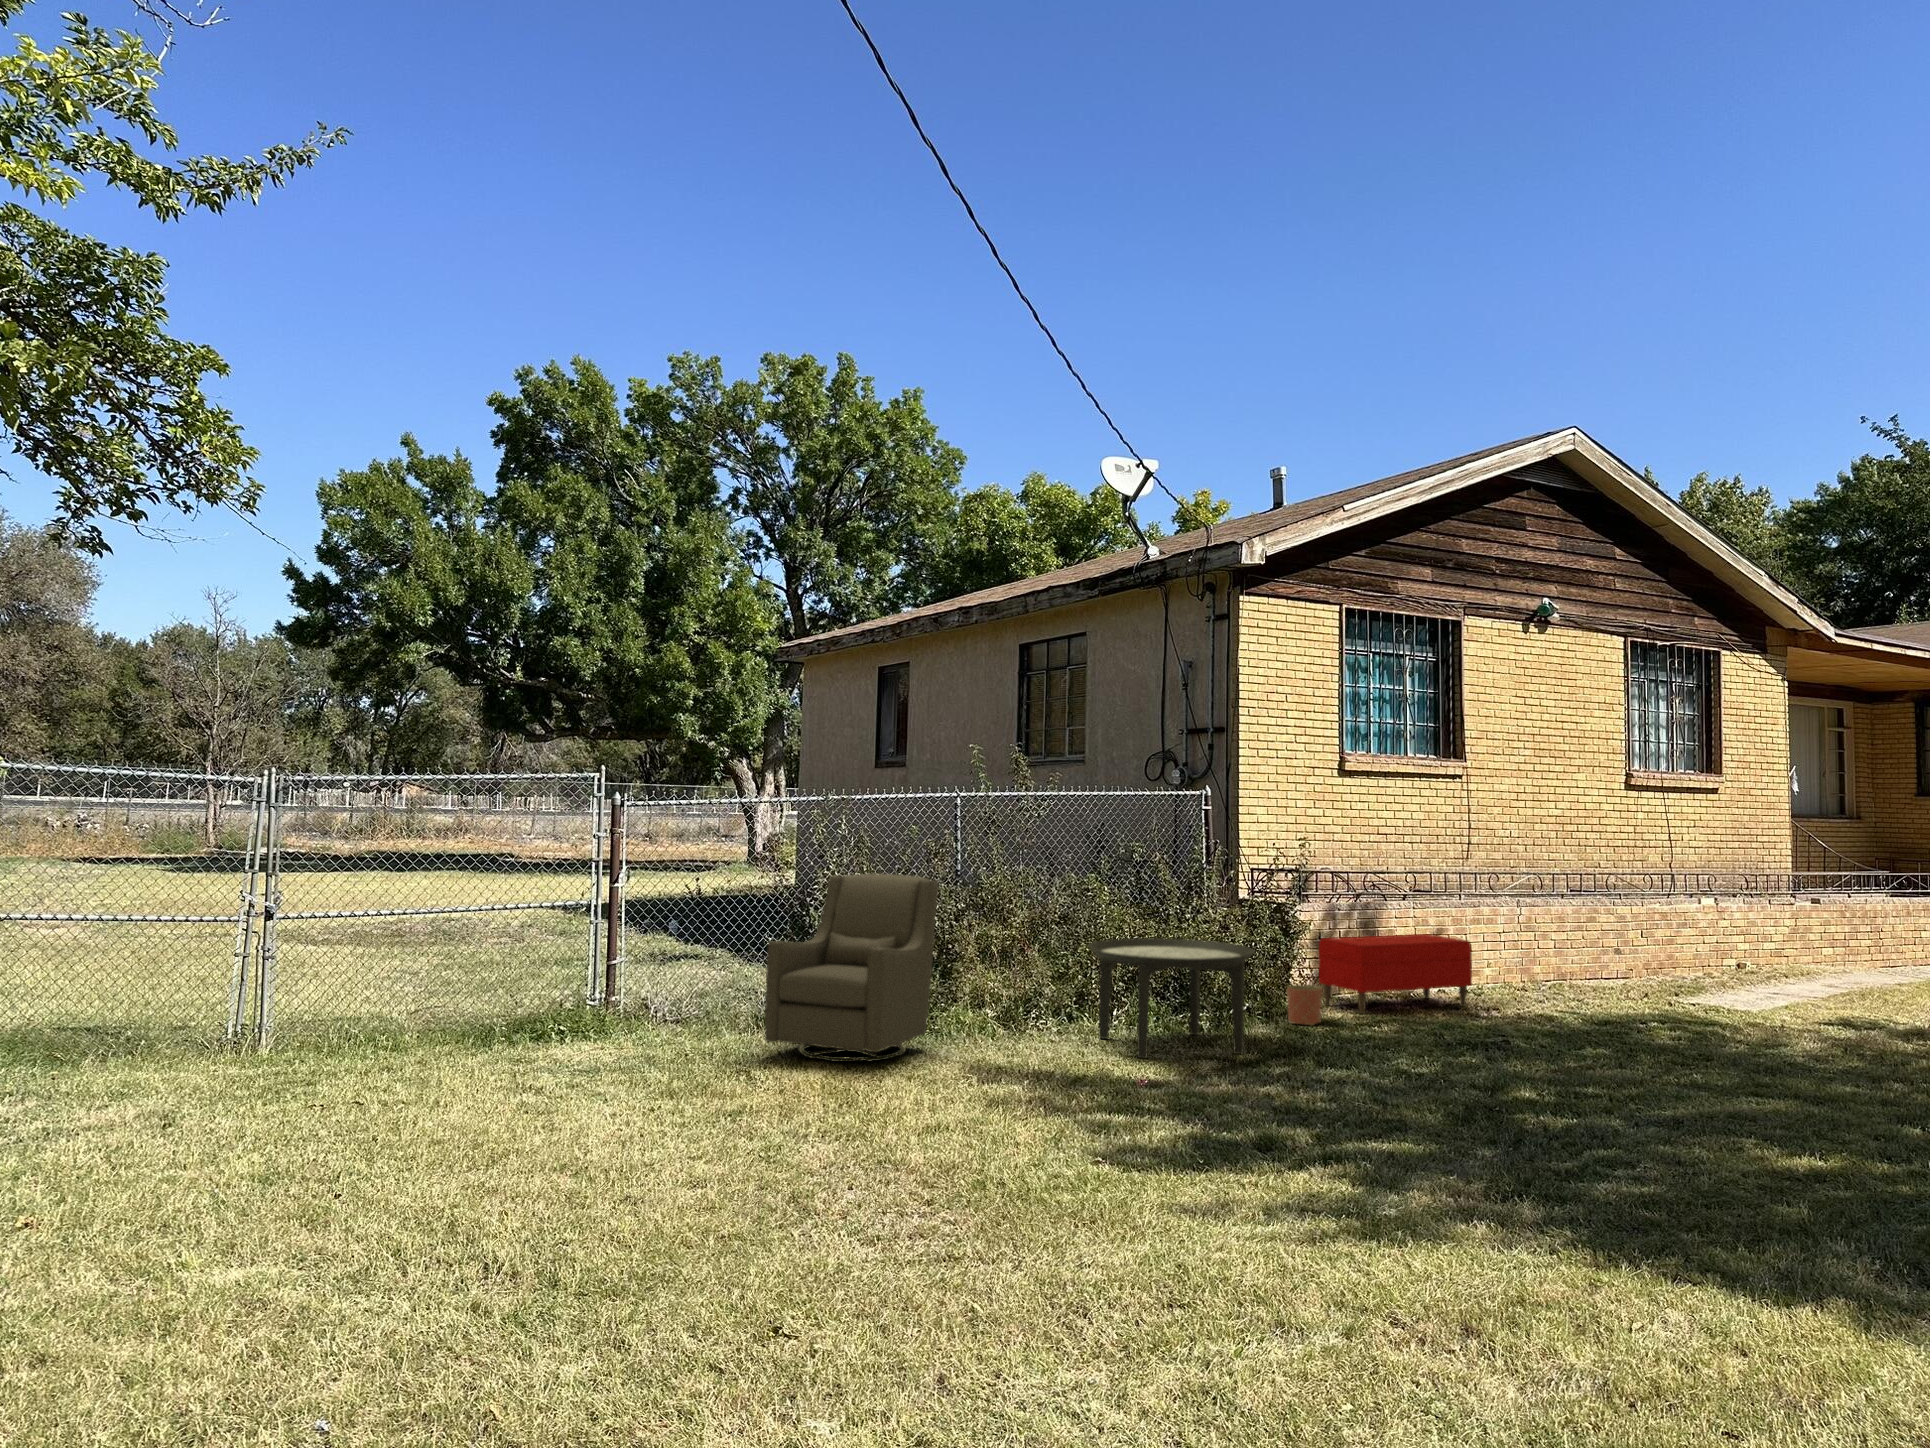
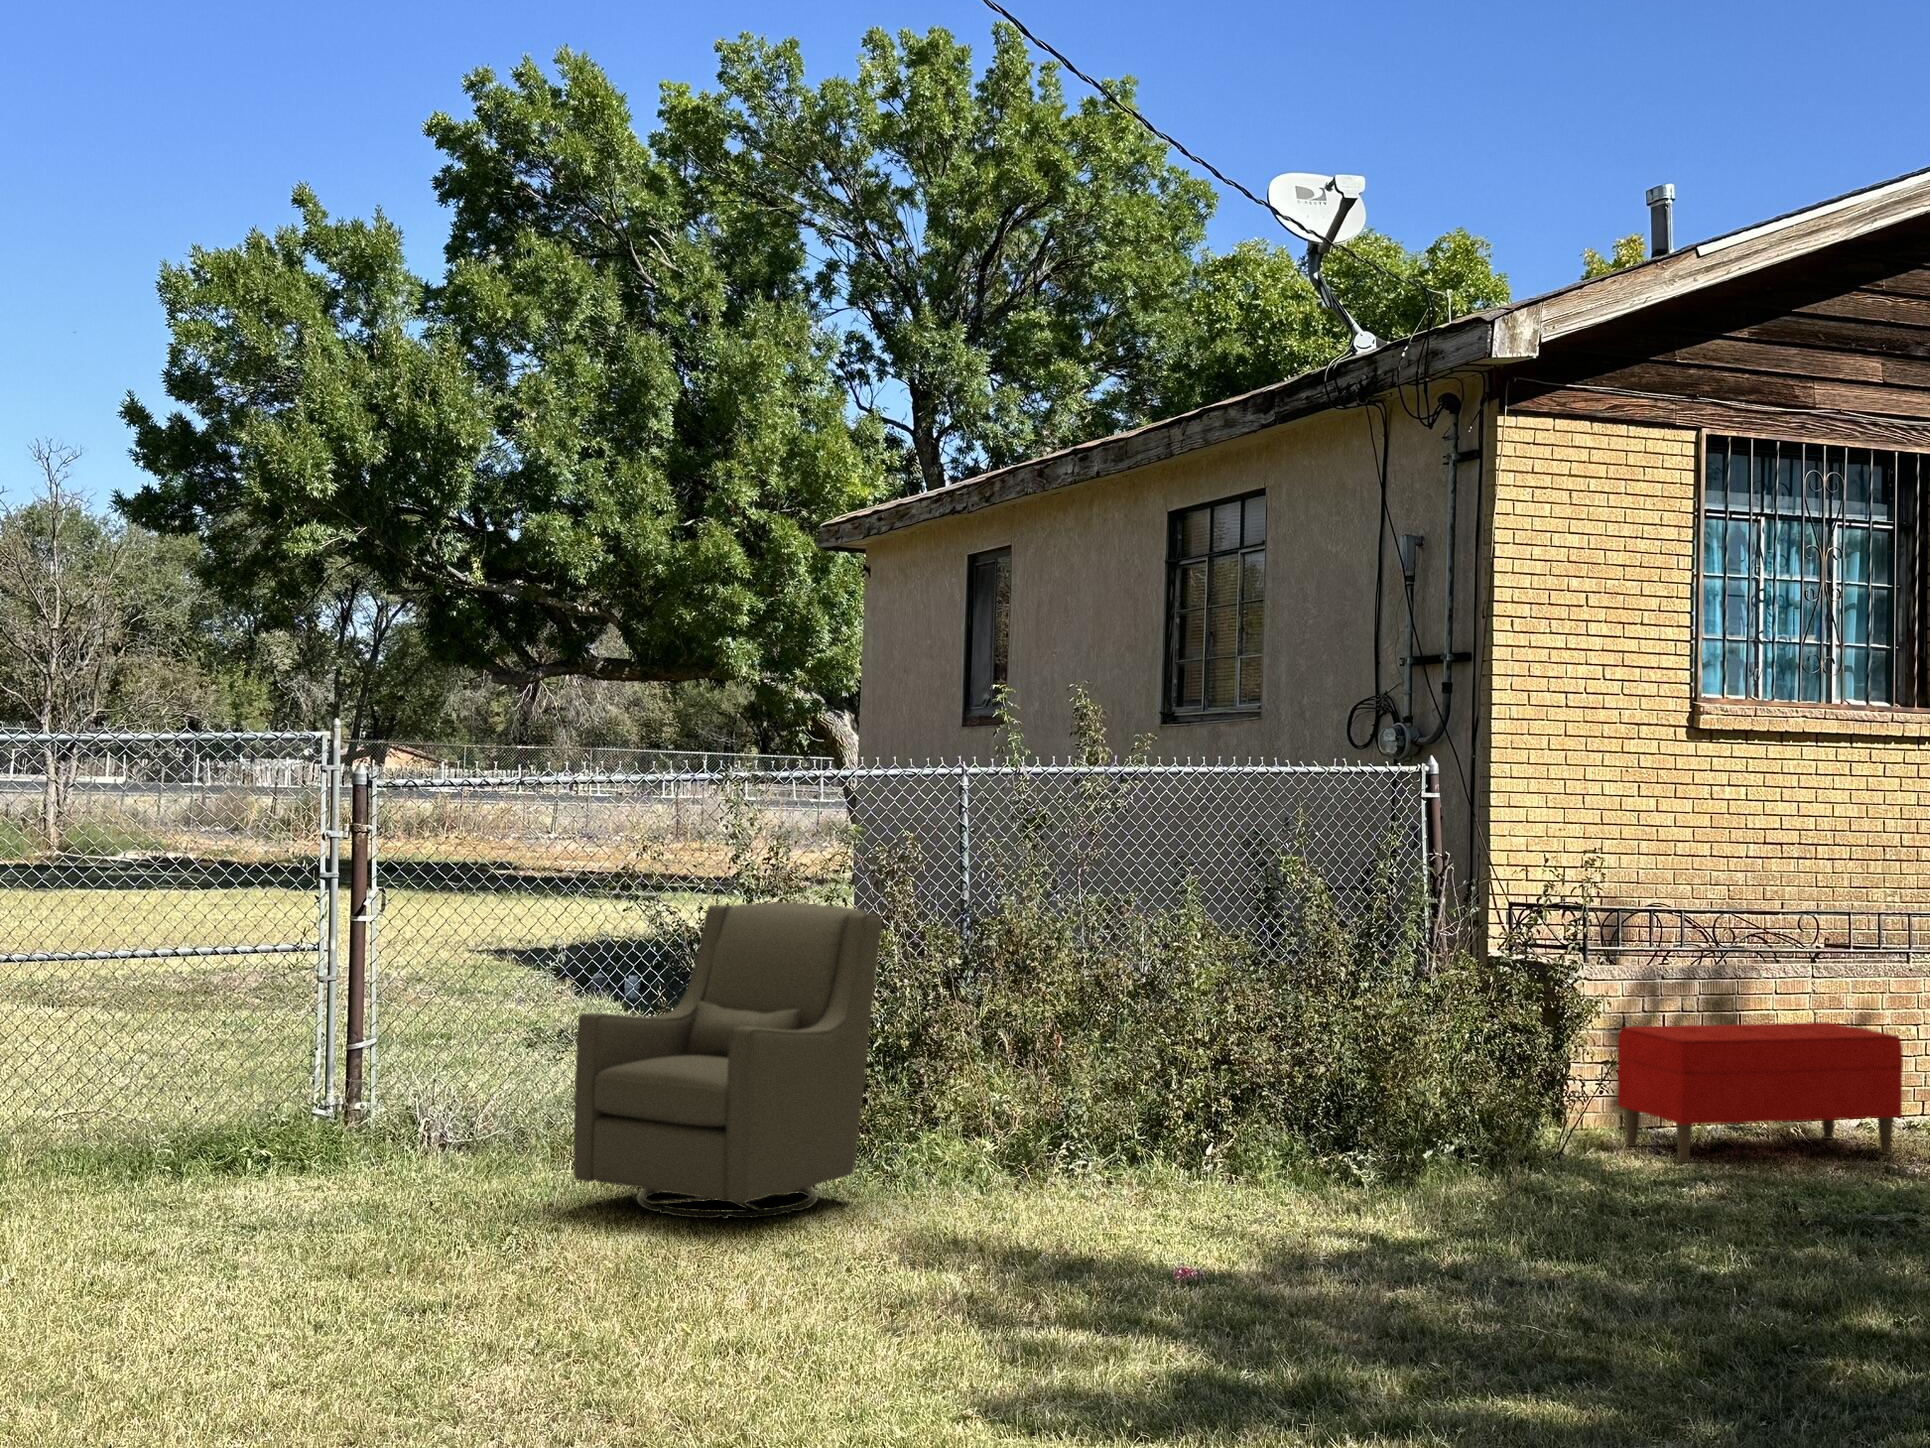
round table: present [1088,938,1255,1058] -> none [1139,1020,1434,1228]
planter: present [1287,985,1322,1026] -> none [1531,1107,1594,1180]

